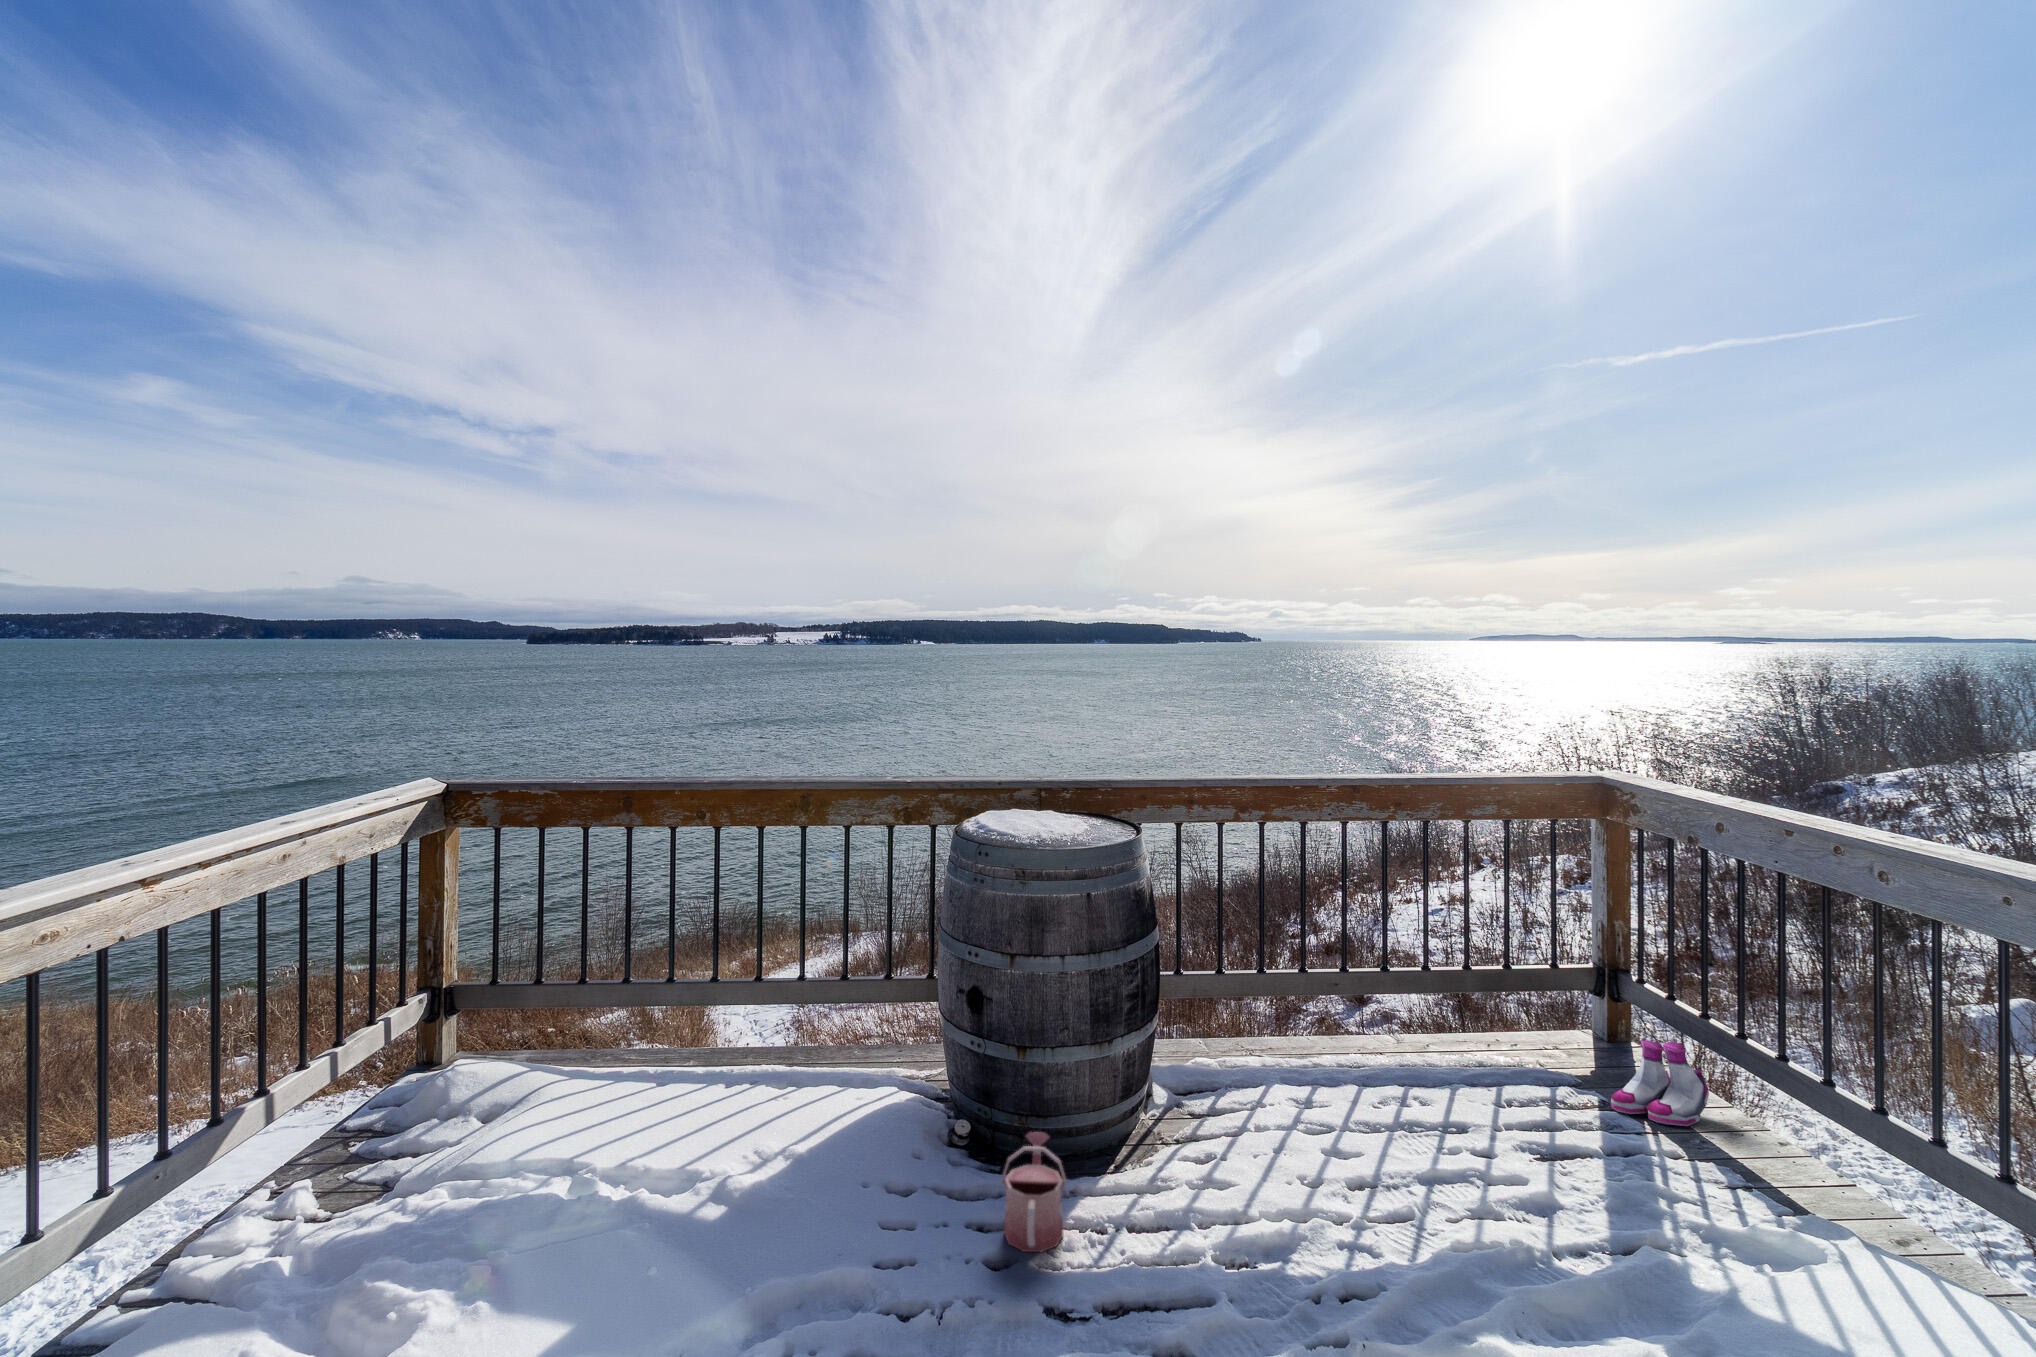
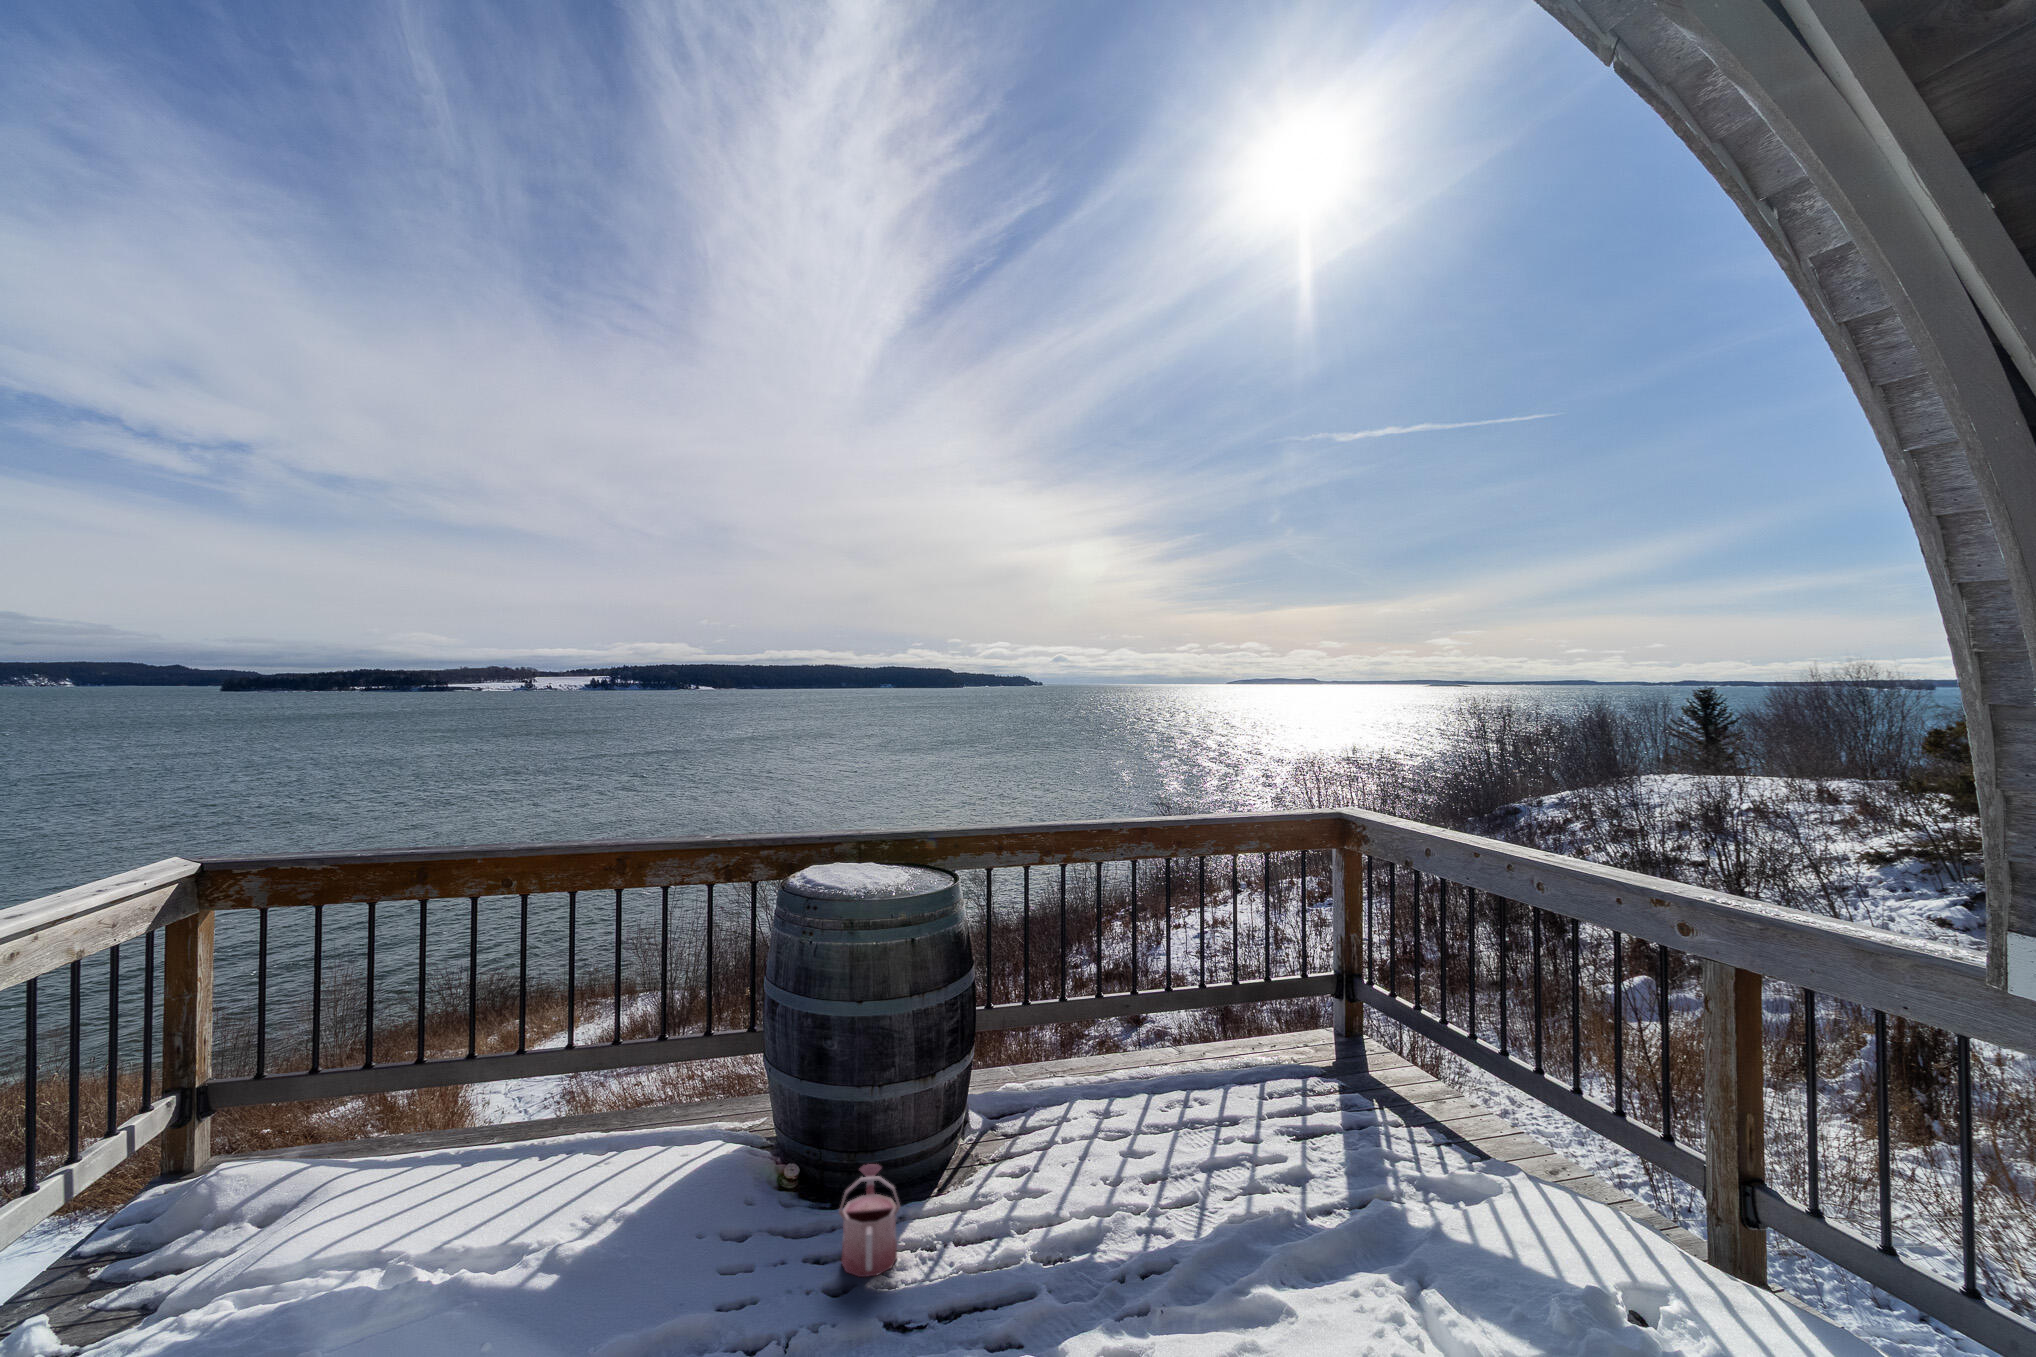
boots: present [1611,1041,1709,1126] -> none [1348,1031,1419,1100]

